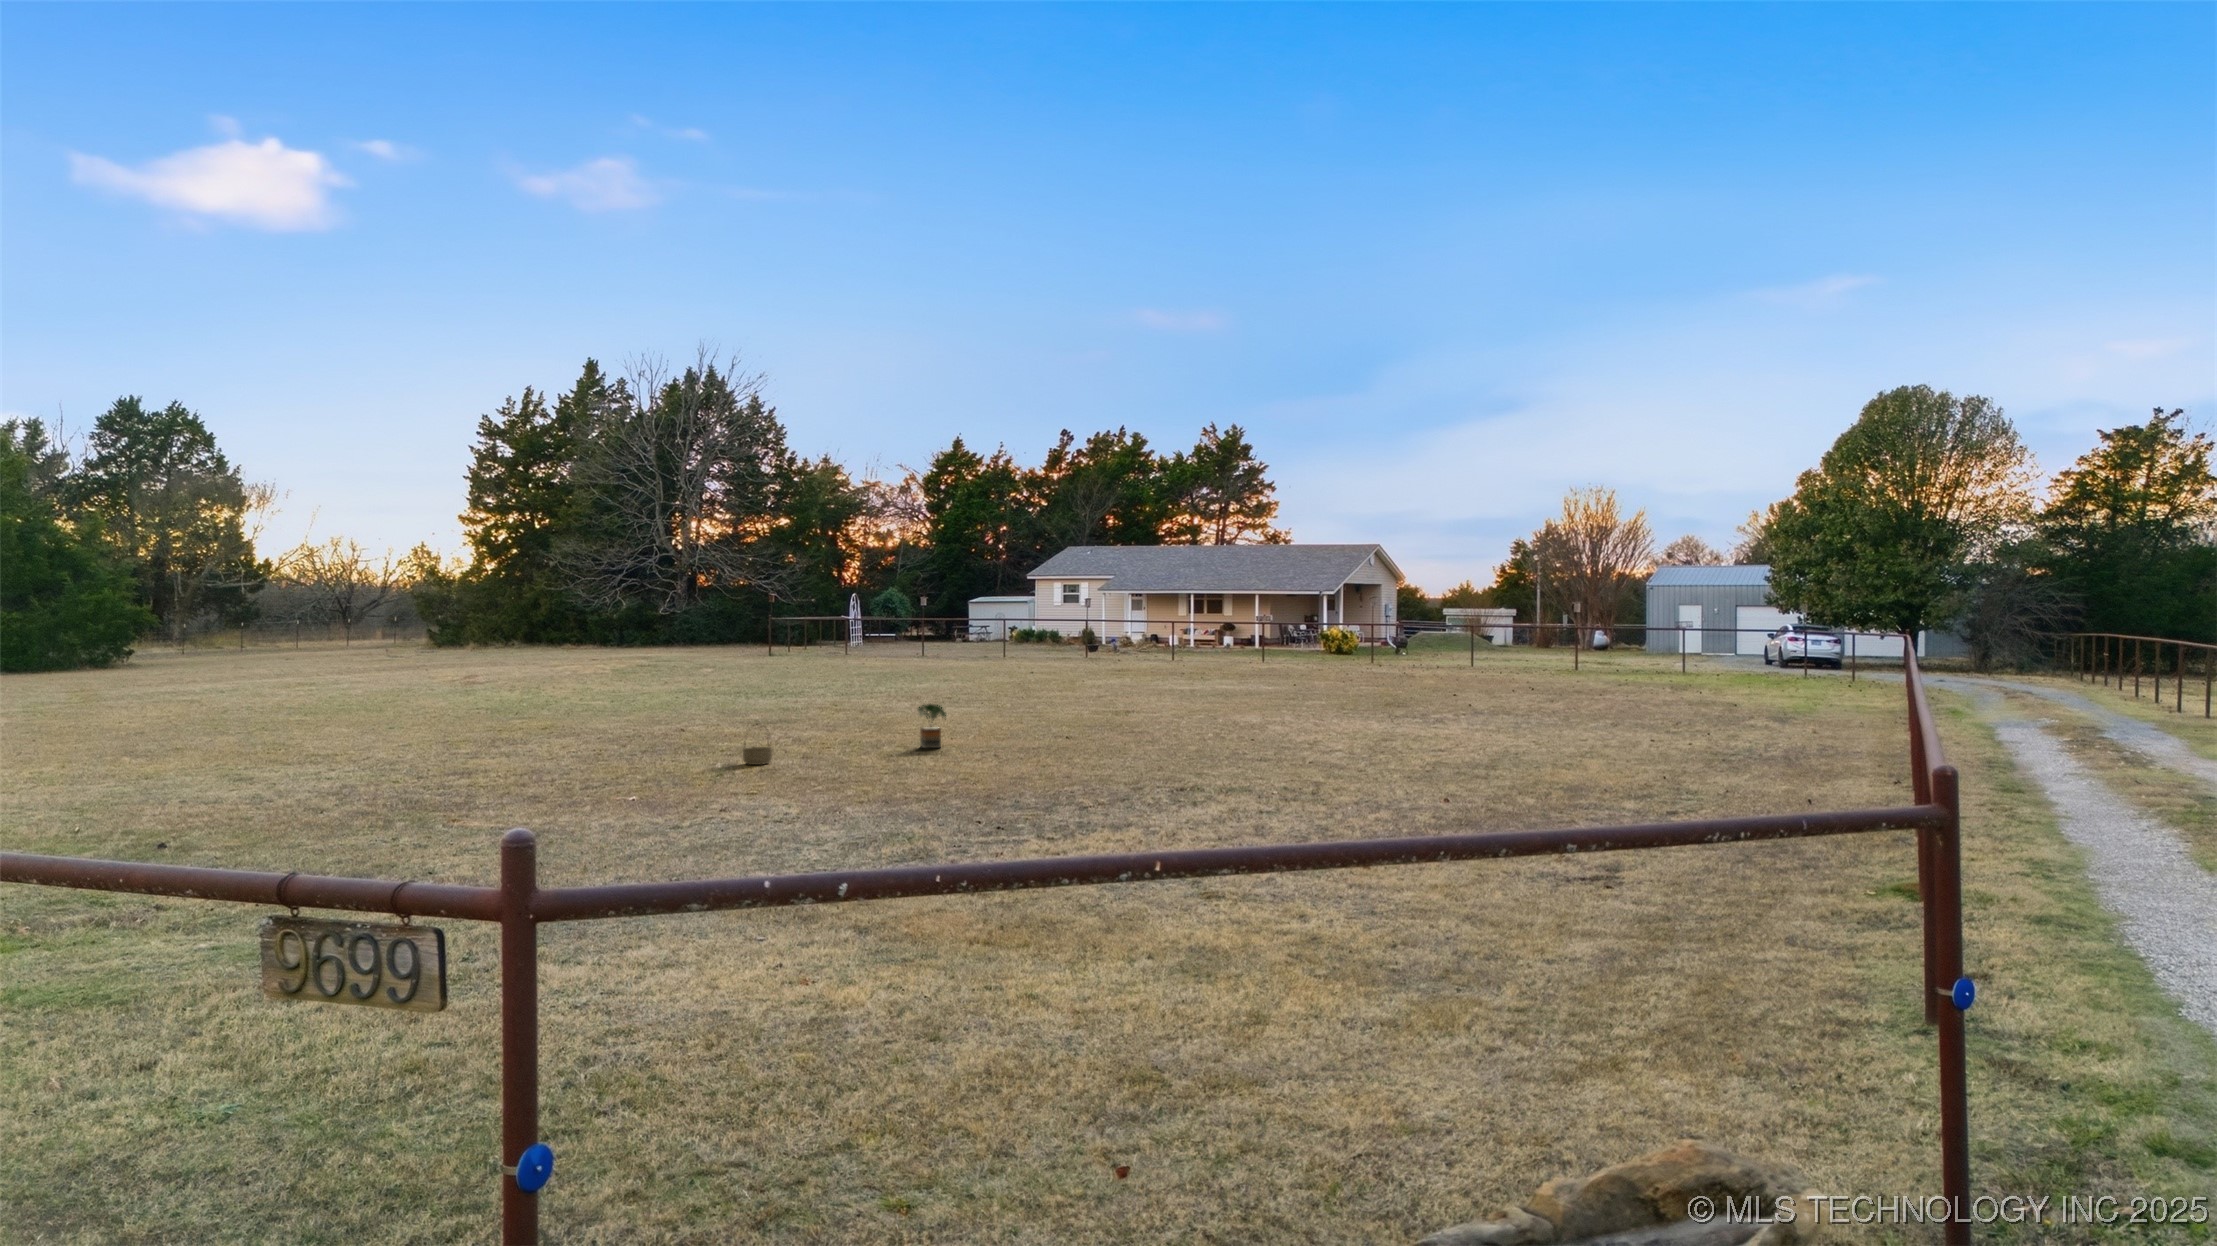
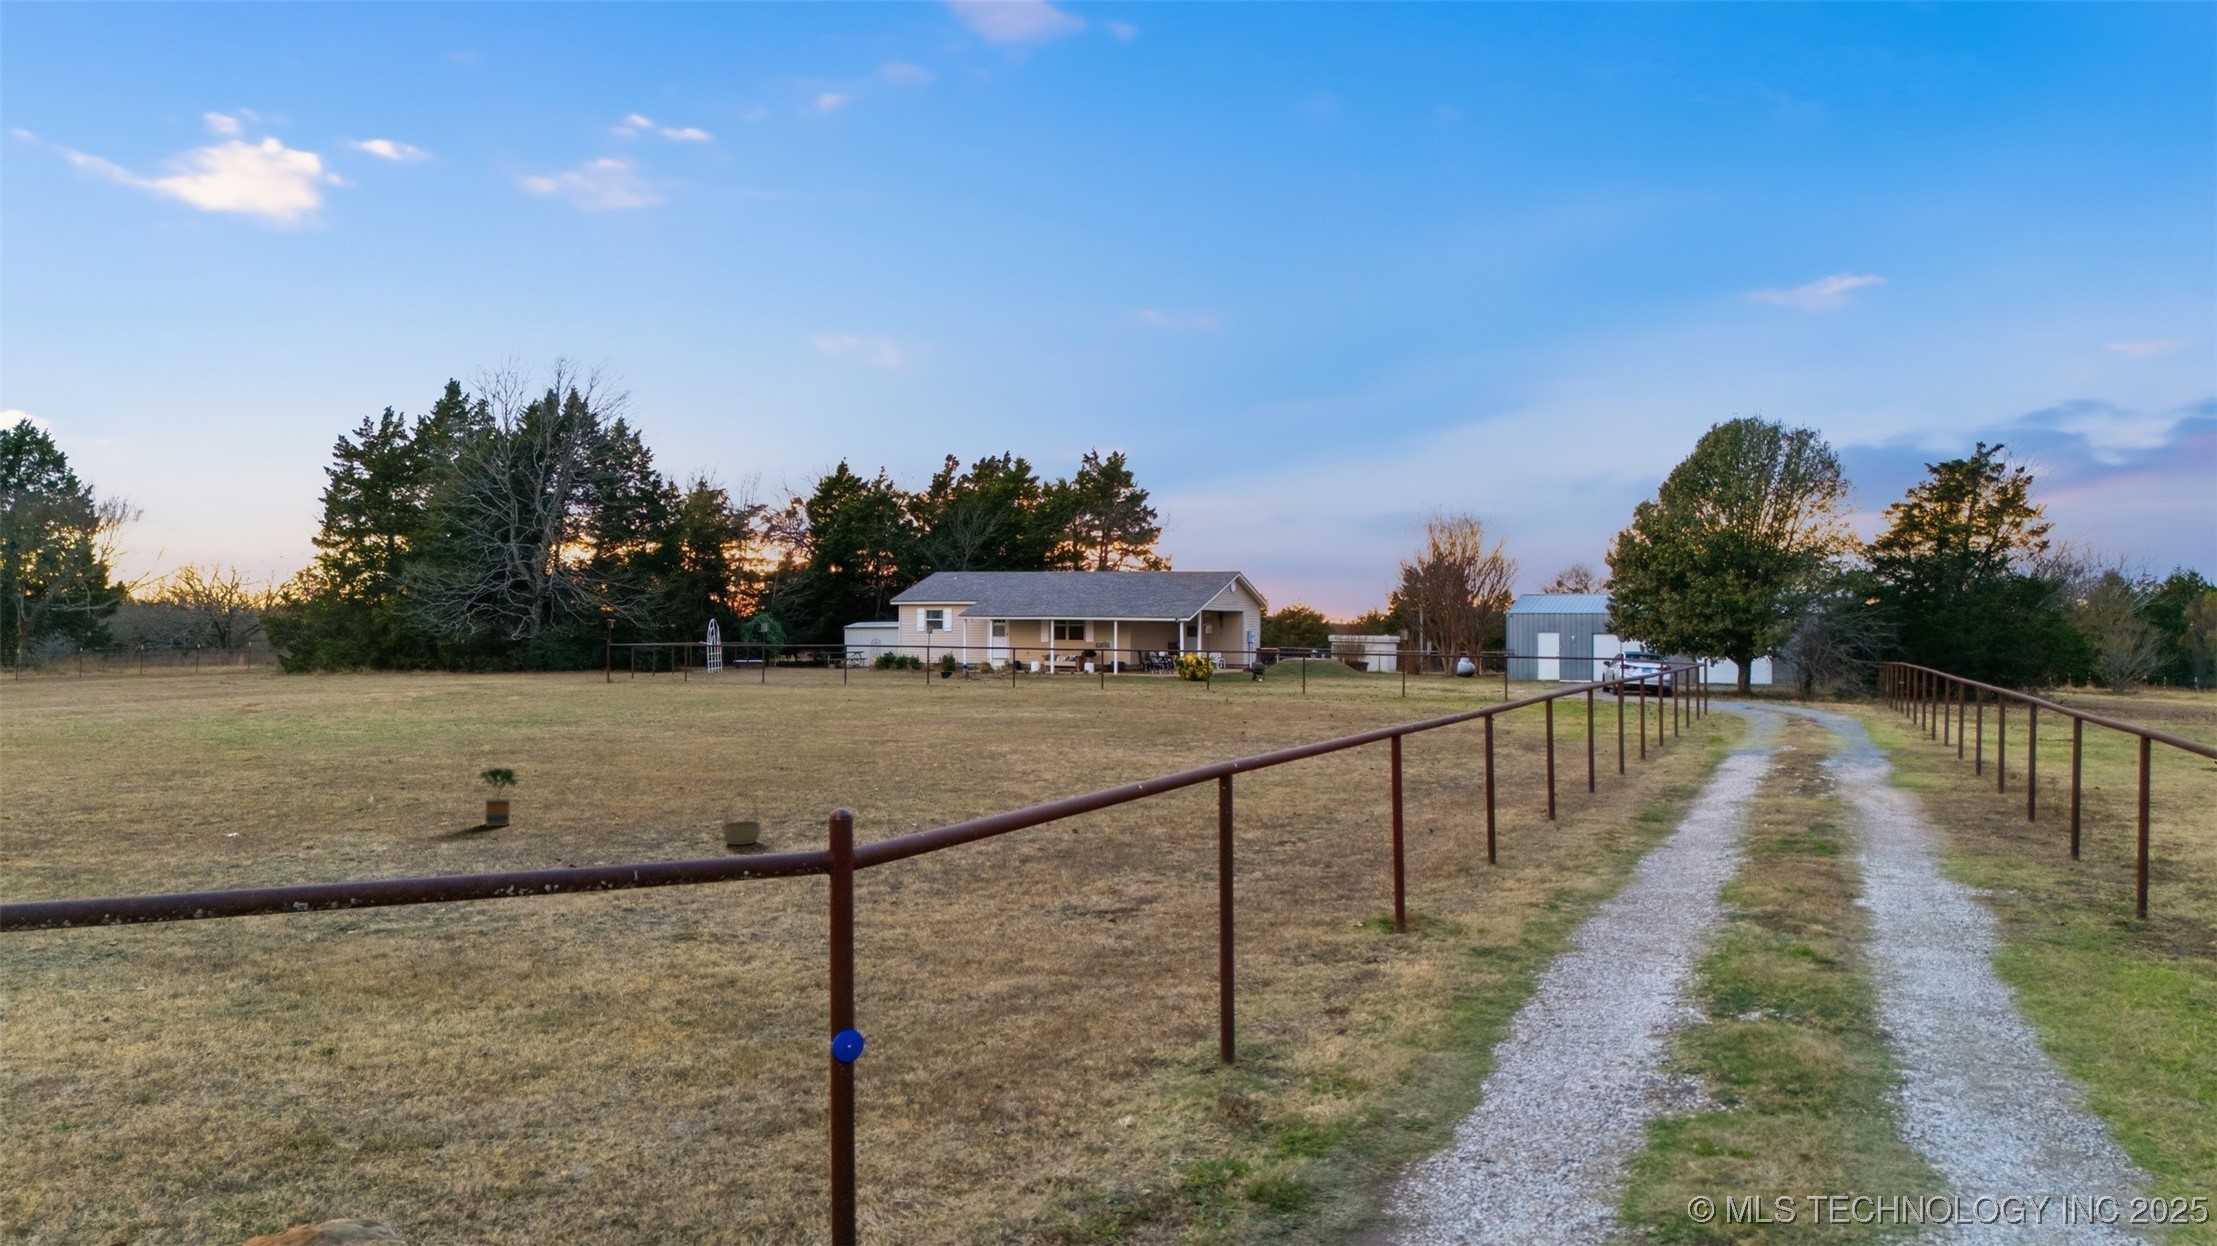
basket: present [743,724,772,765] -> present [722,793,760,845]

